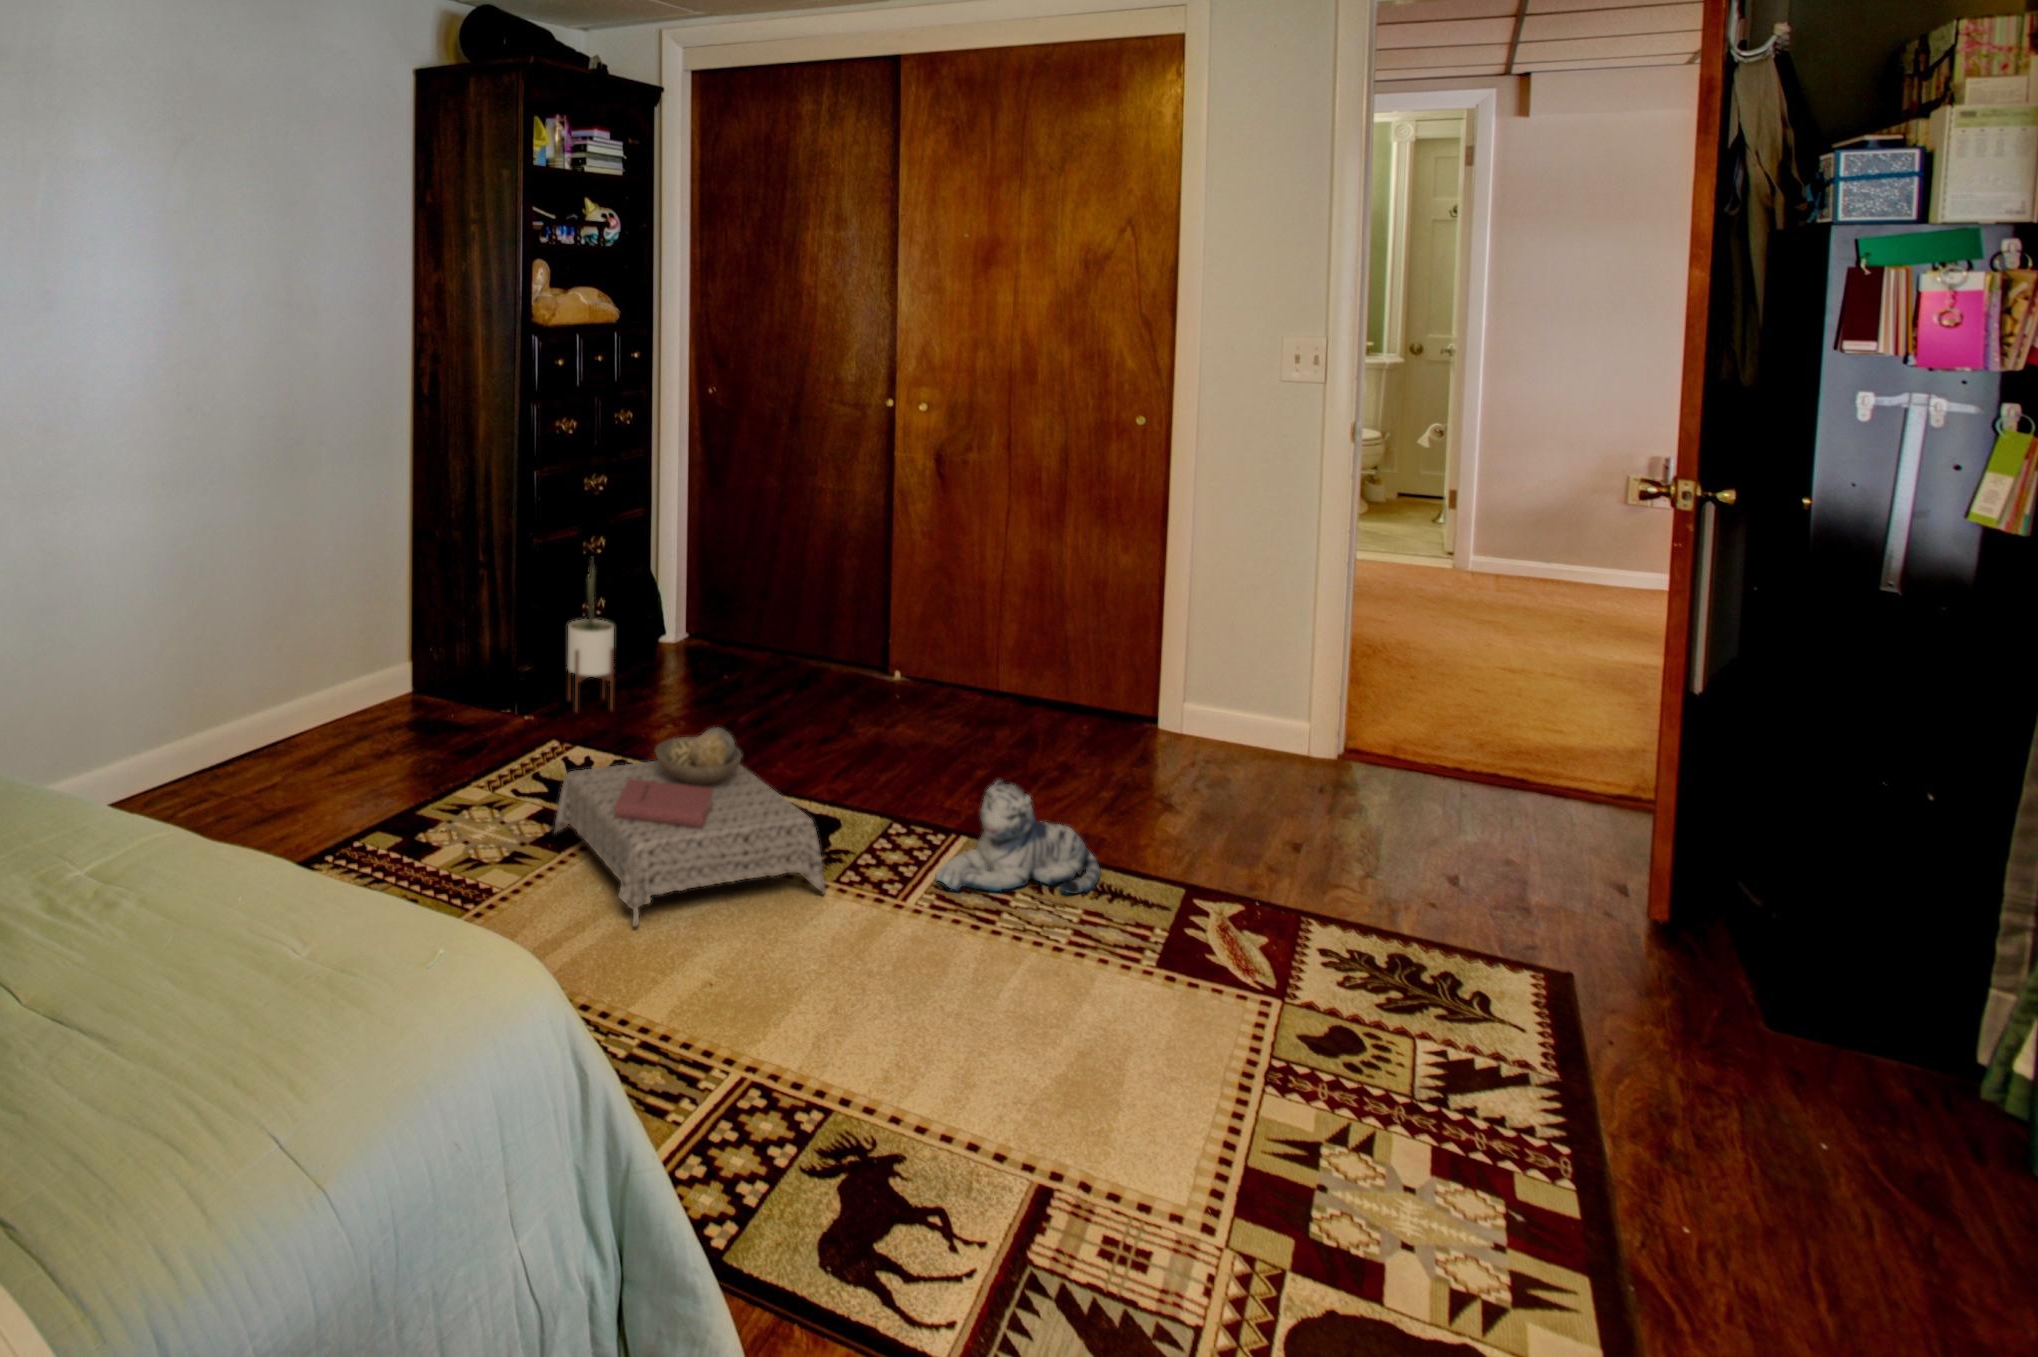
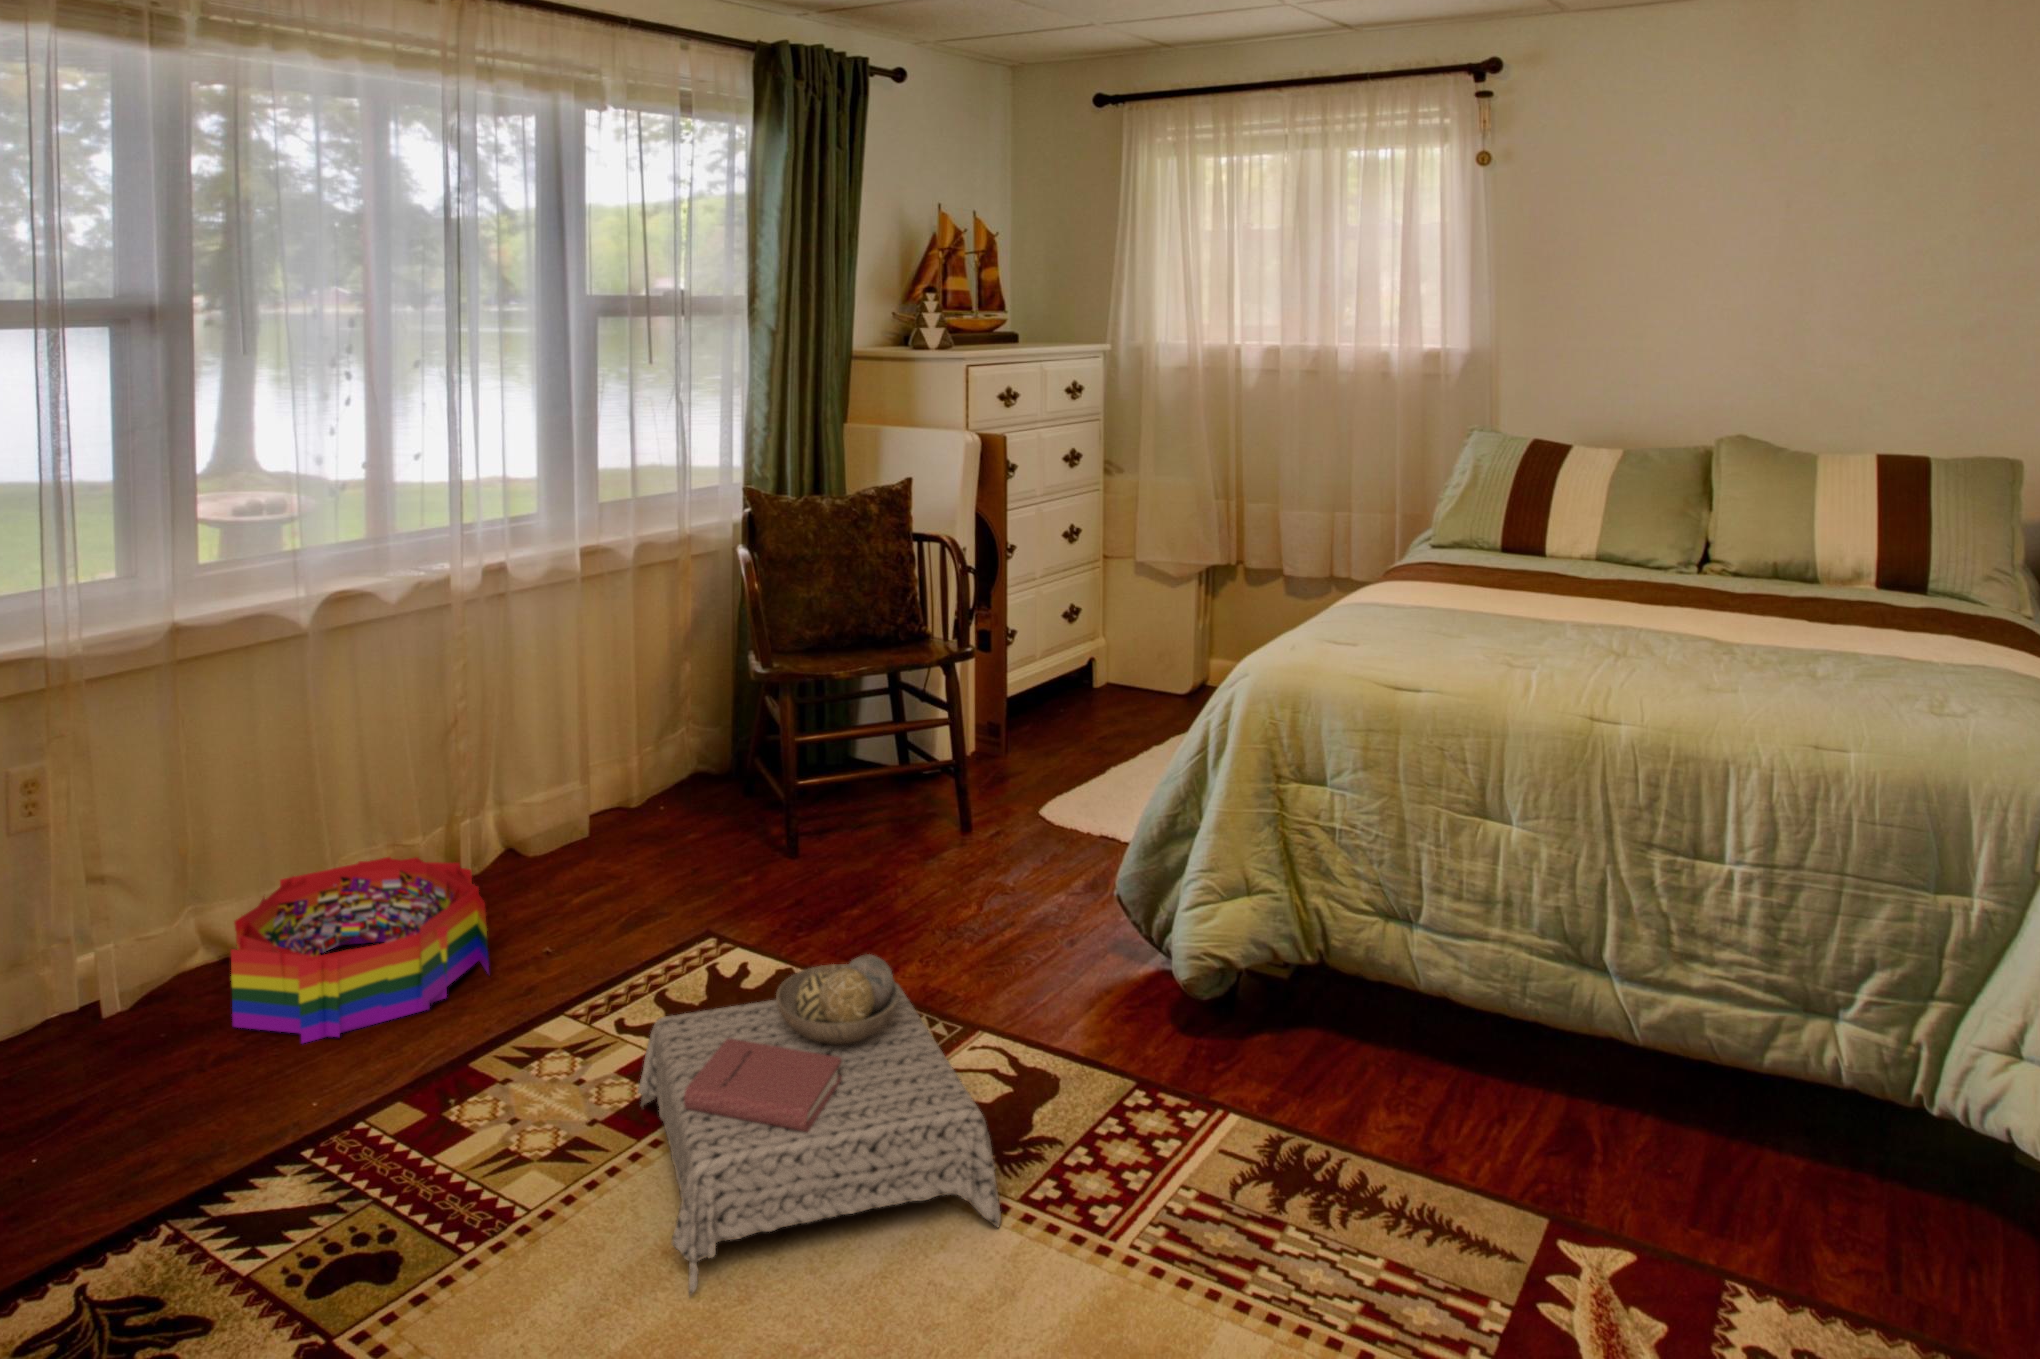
potted plant: present [568,570,614,711] -> none [750,673,811,890]
storage bin: none [222,682,404,802] -> present [231,857,489,1043]
plush toy: present [936,780,1101,894] -> none [1169,1046,1423,1228]

